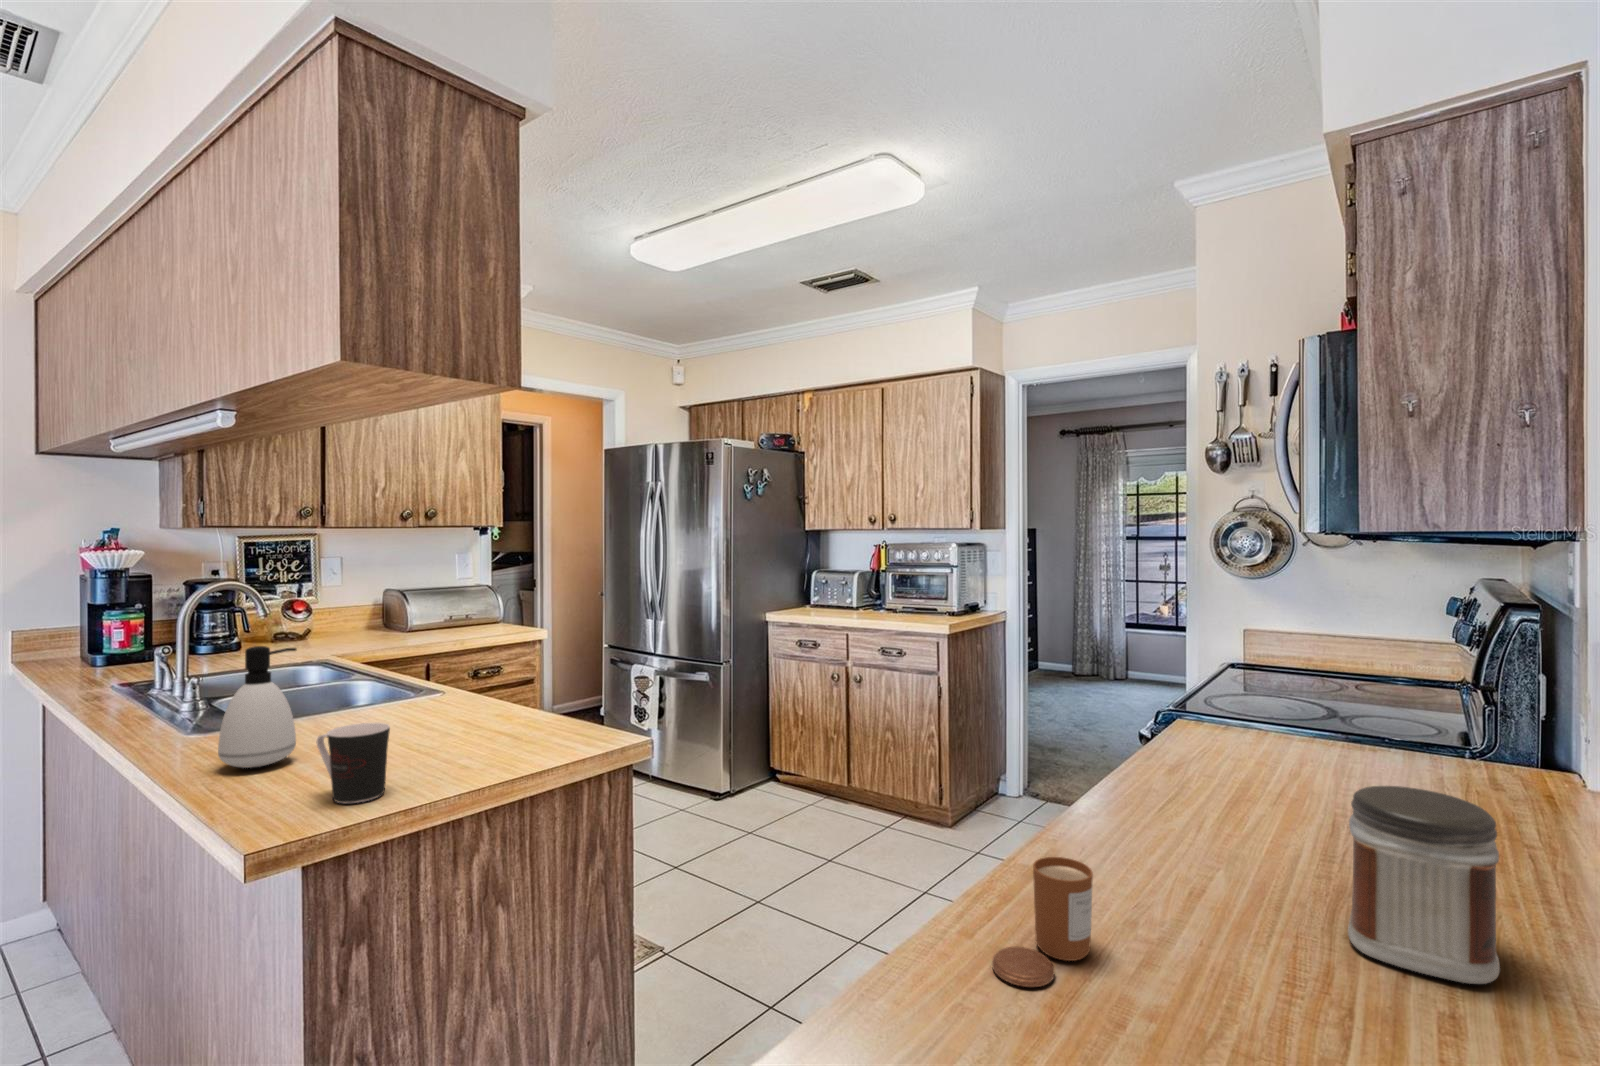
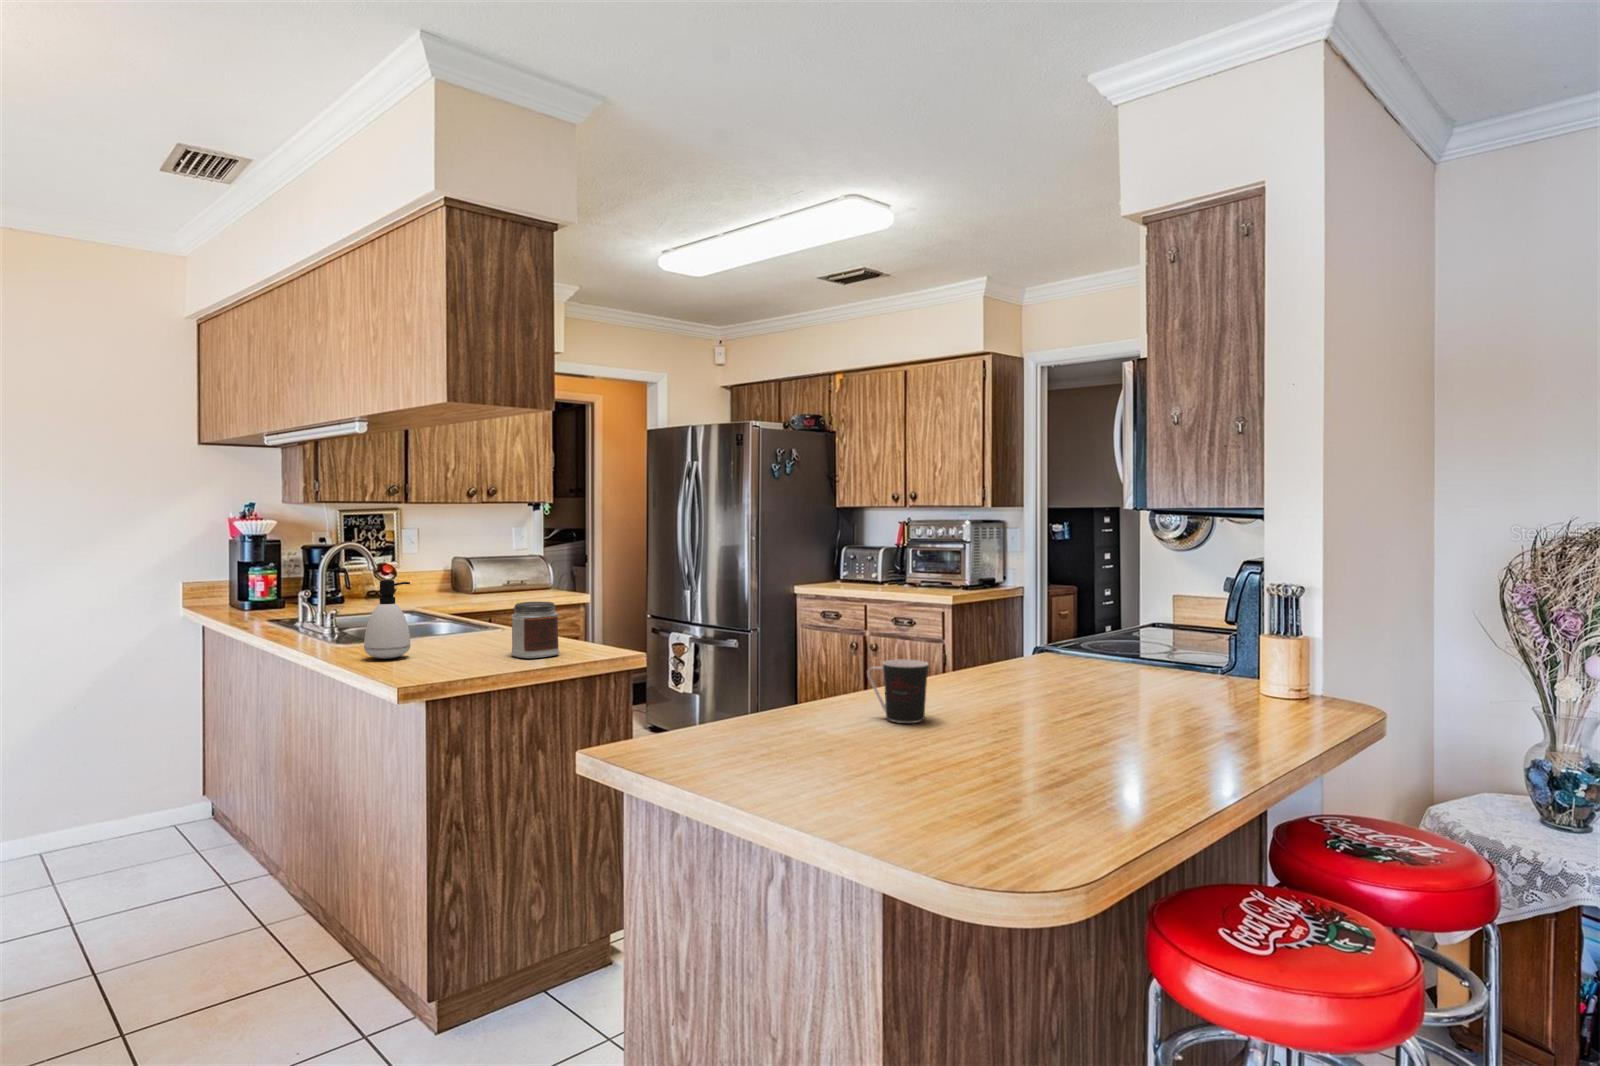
coffee cup: present [316,723,390,803] -> present [867,659,929,723]
jar: present [1348,786,1500,984] -> present [511,602,559,658]
candle: present [992,857,1093,987] -> none [771,676,830,728]

